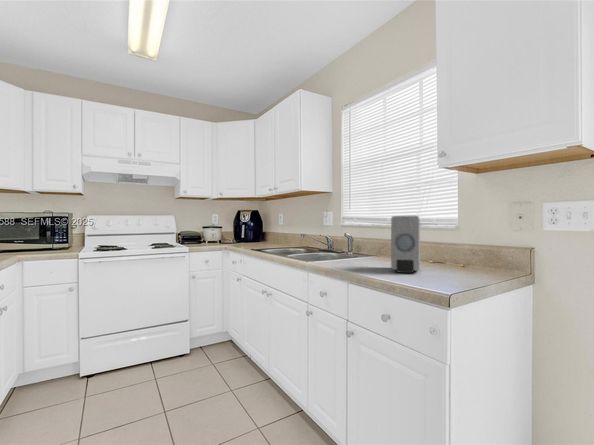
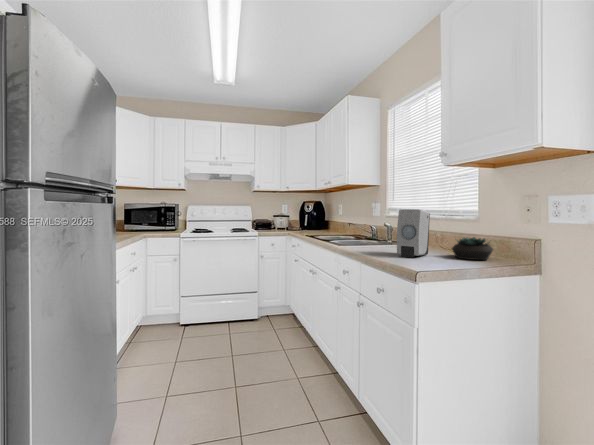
succulent plant: none [446,246,493,273] -> present [452,237,493,260]

